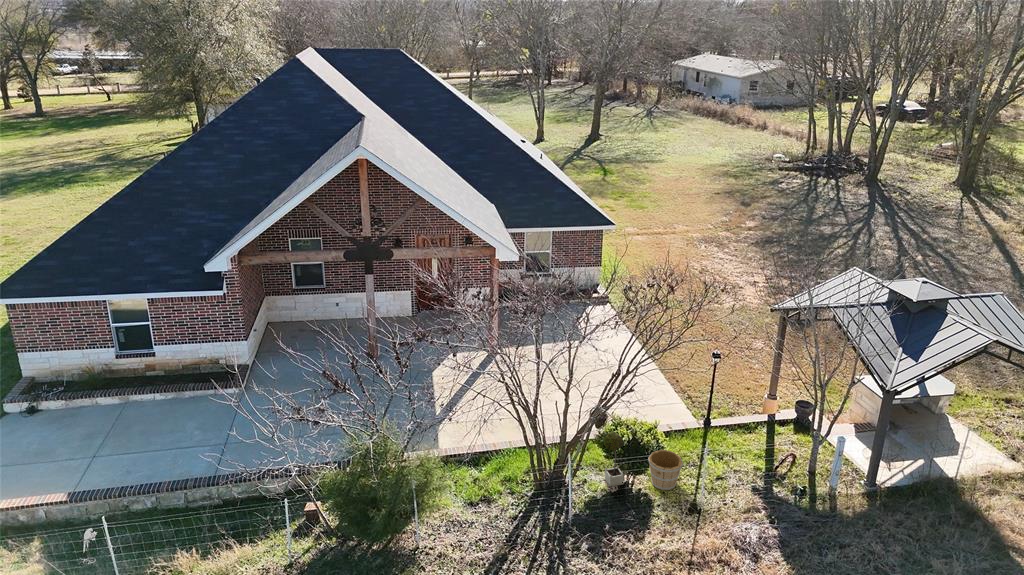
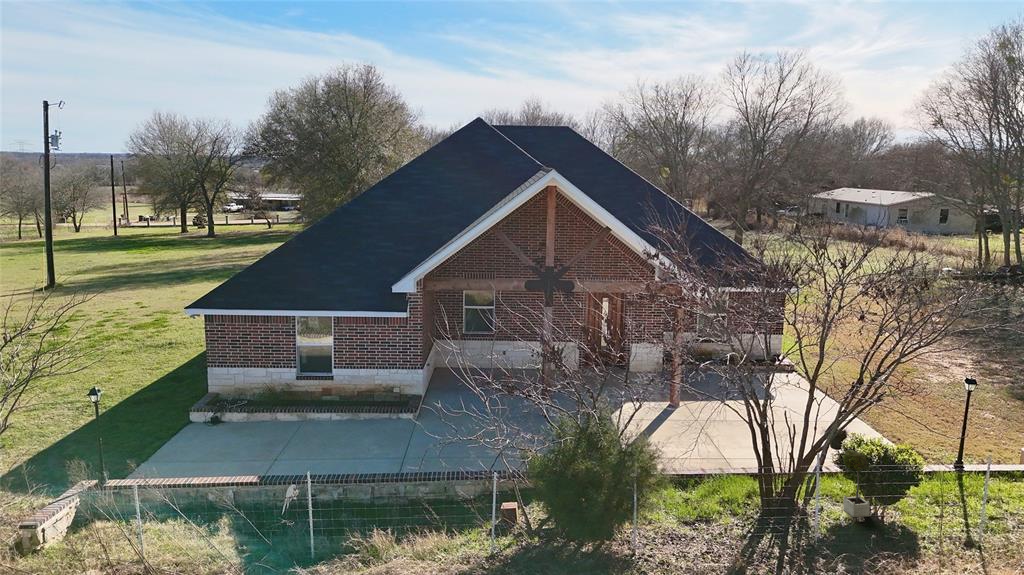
wooden bucket: present [648,450,683,490] -> none [899,478,948,526]

